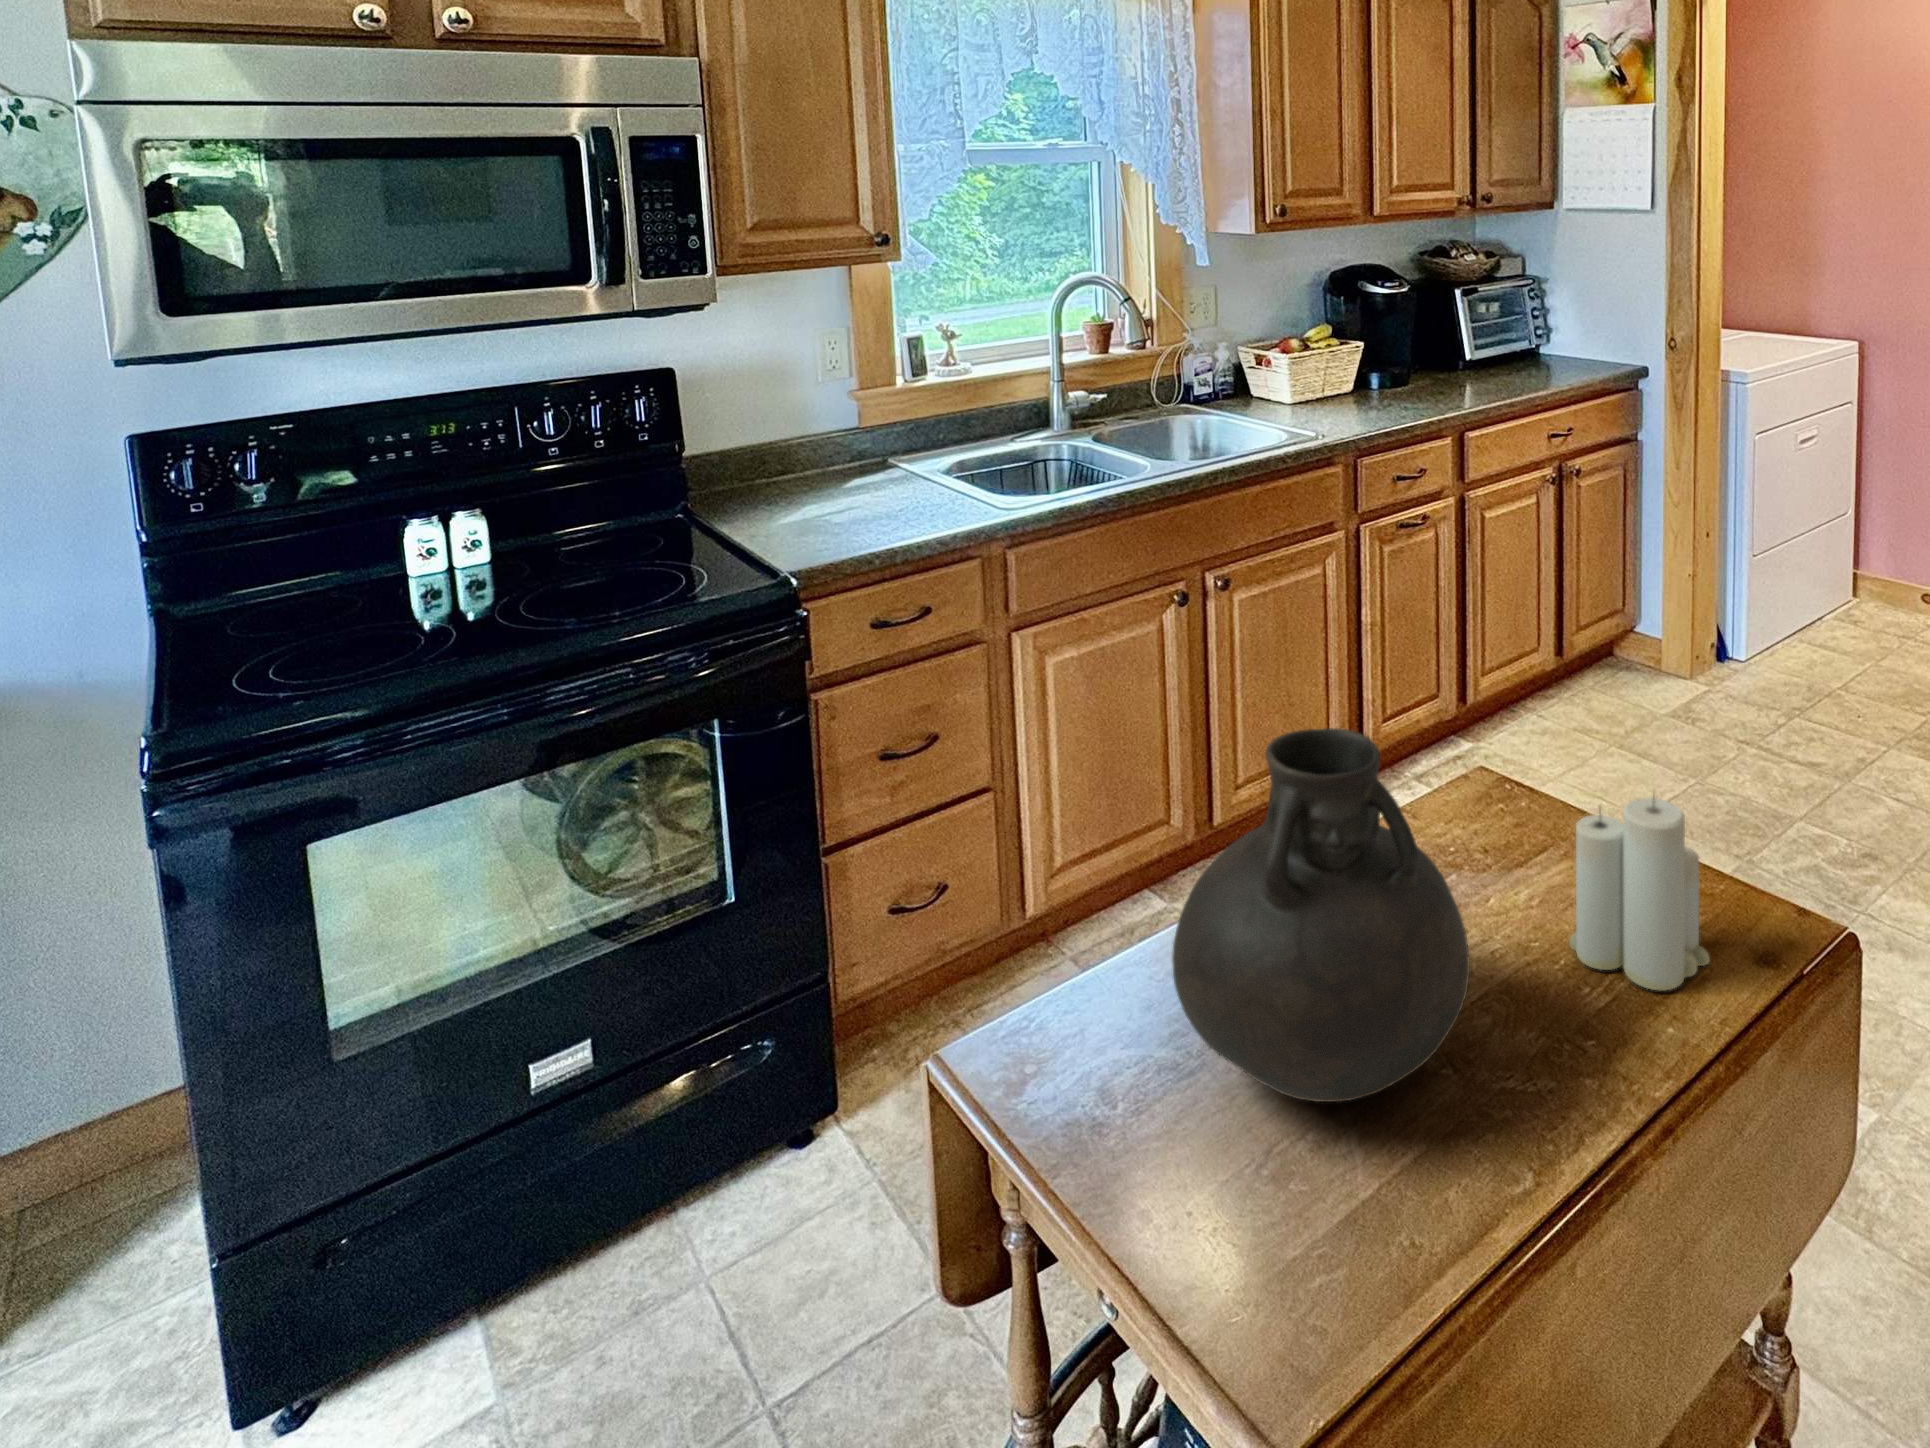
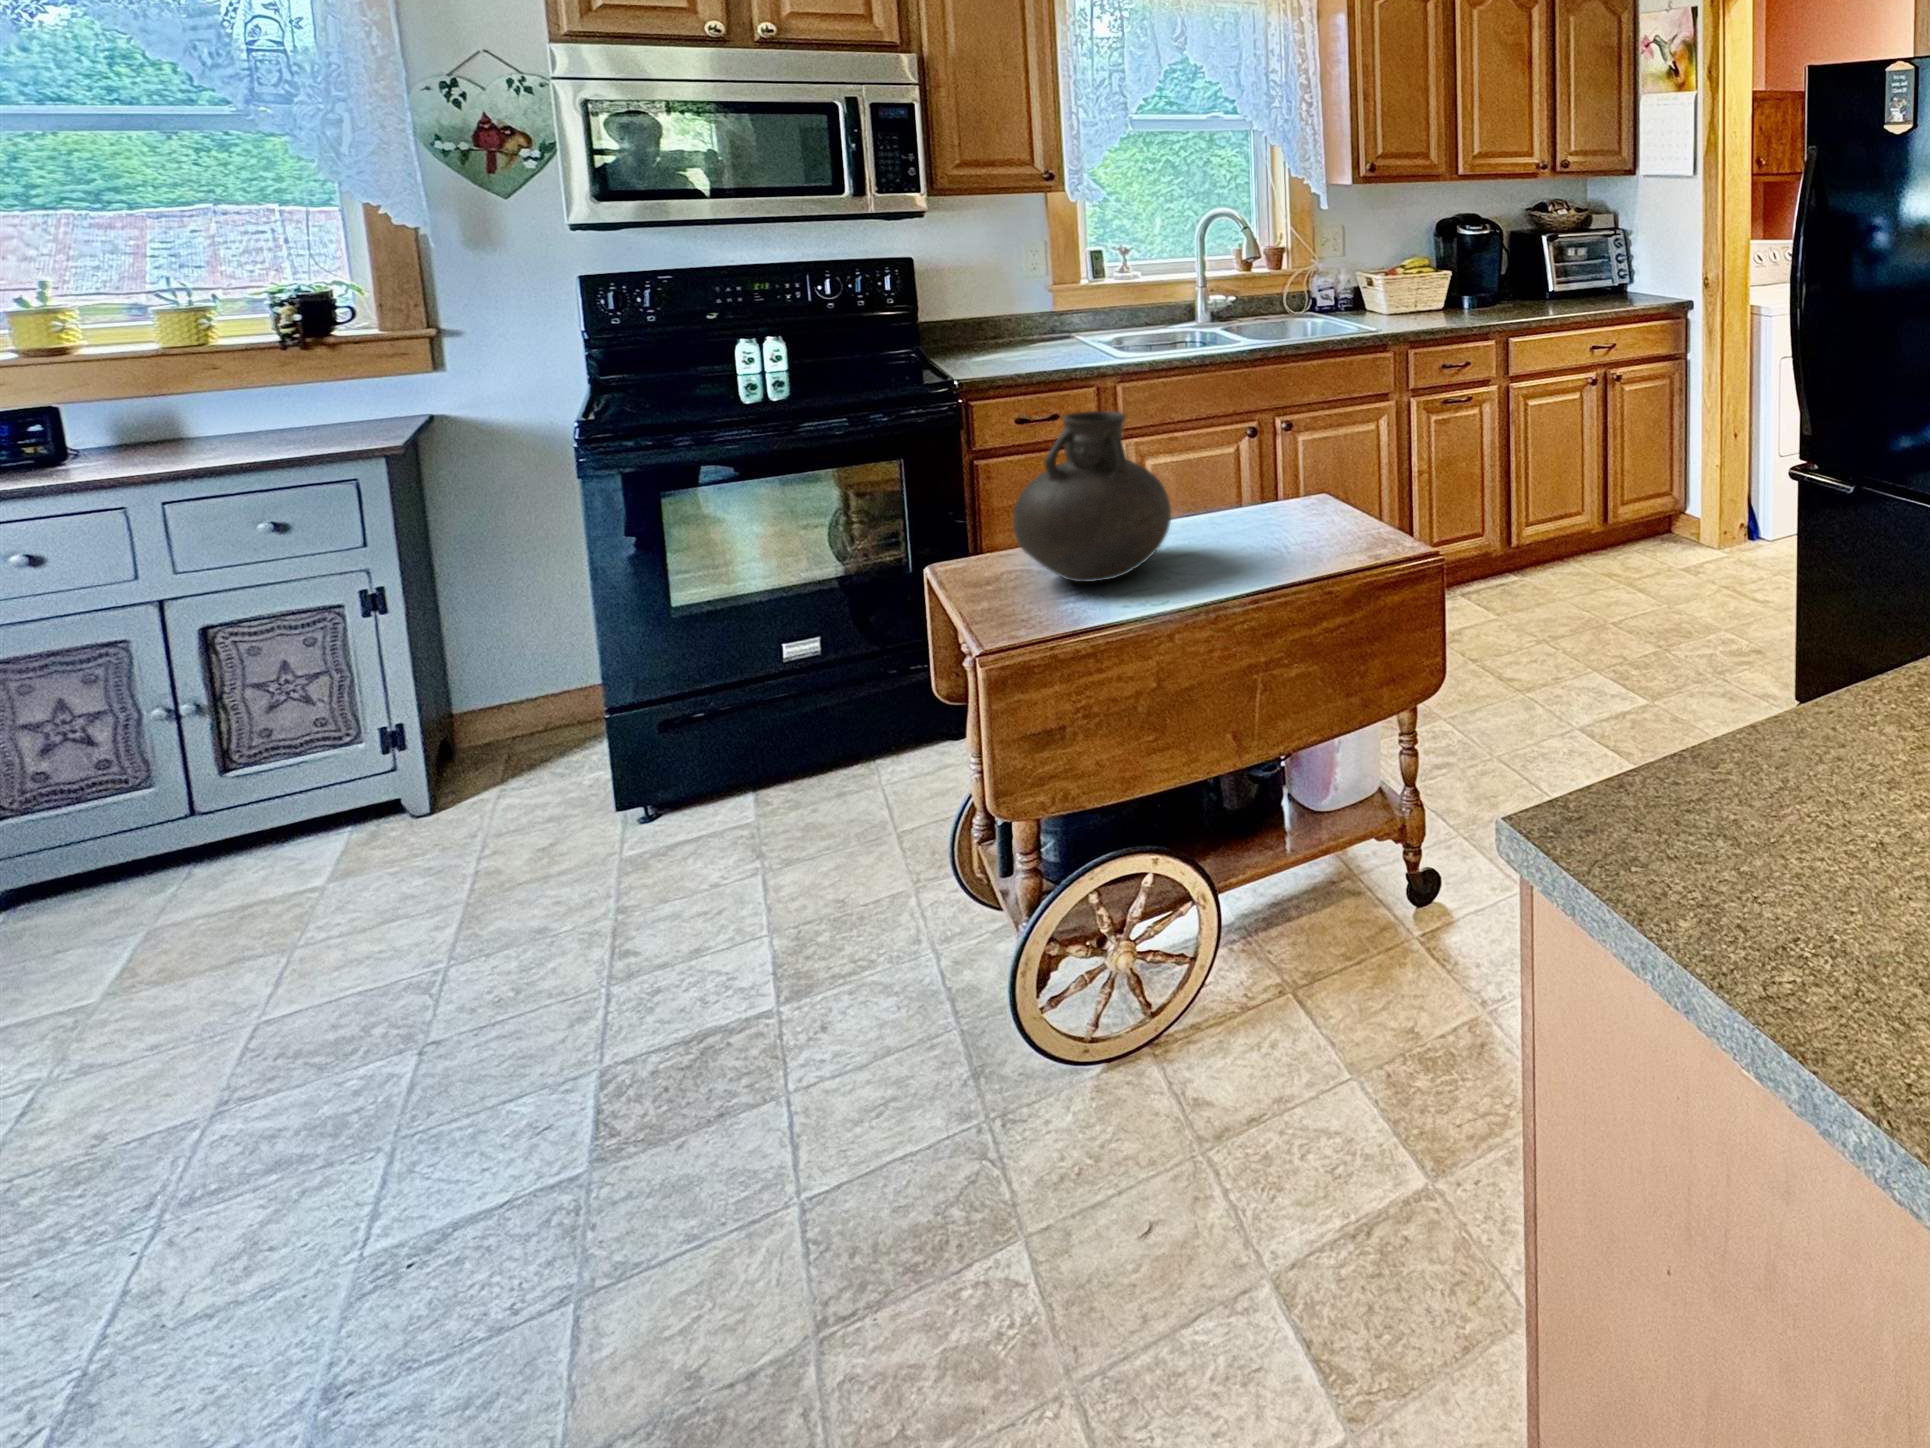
candle: present [1569,797,1710,990] -> none [1257,457,1326,562]

